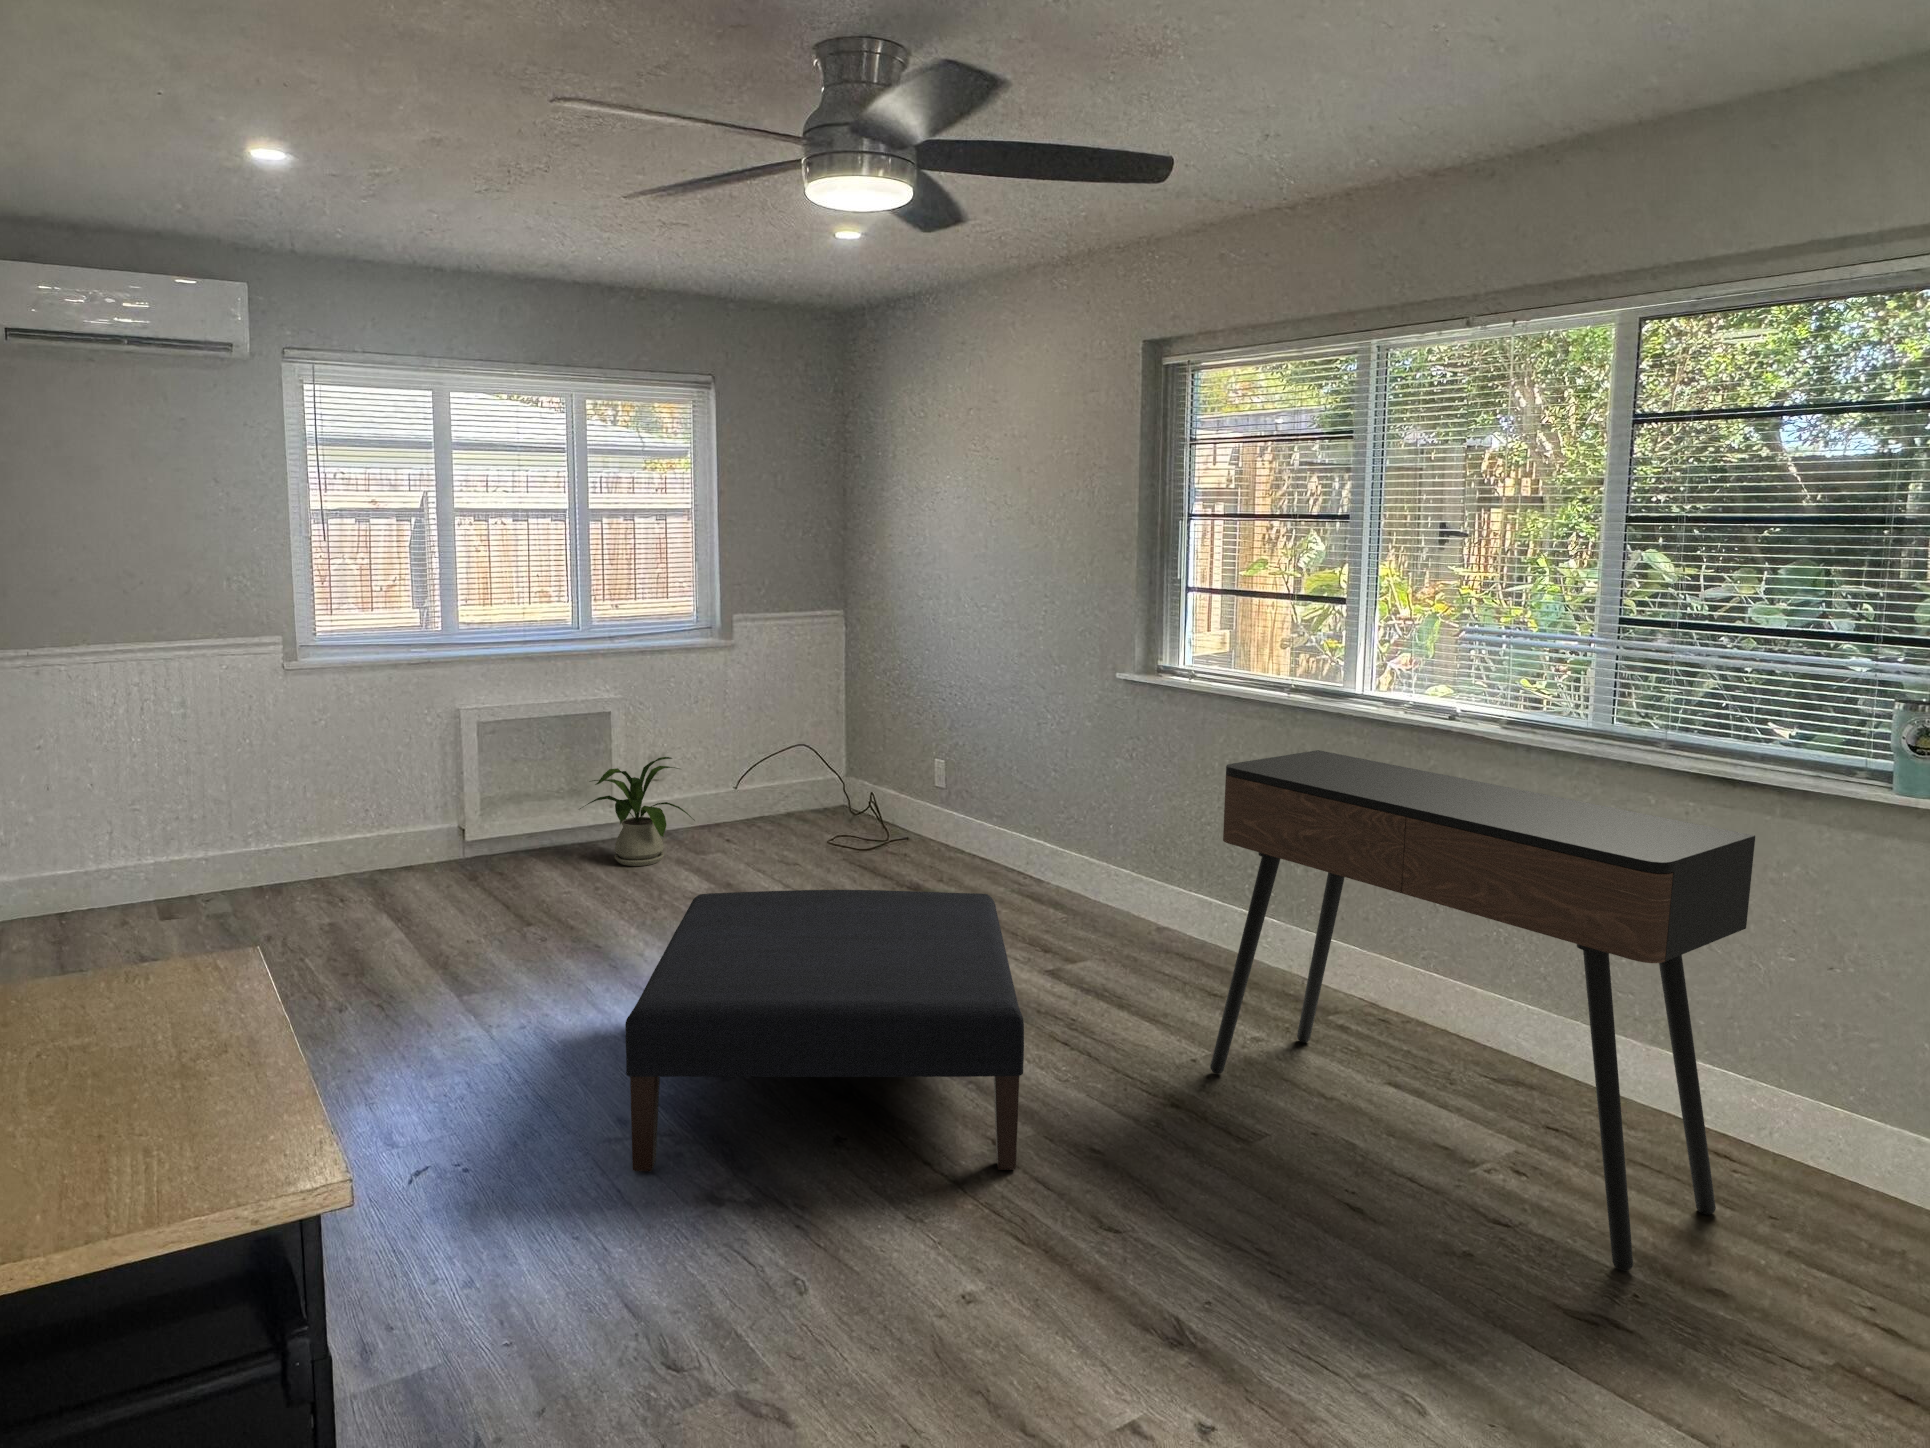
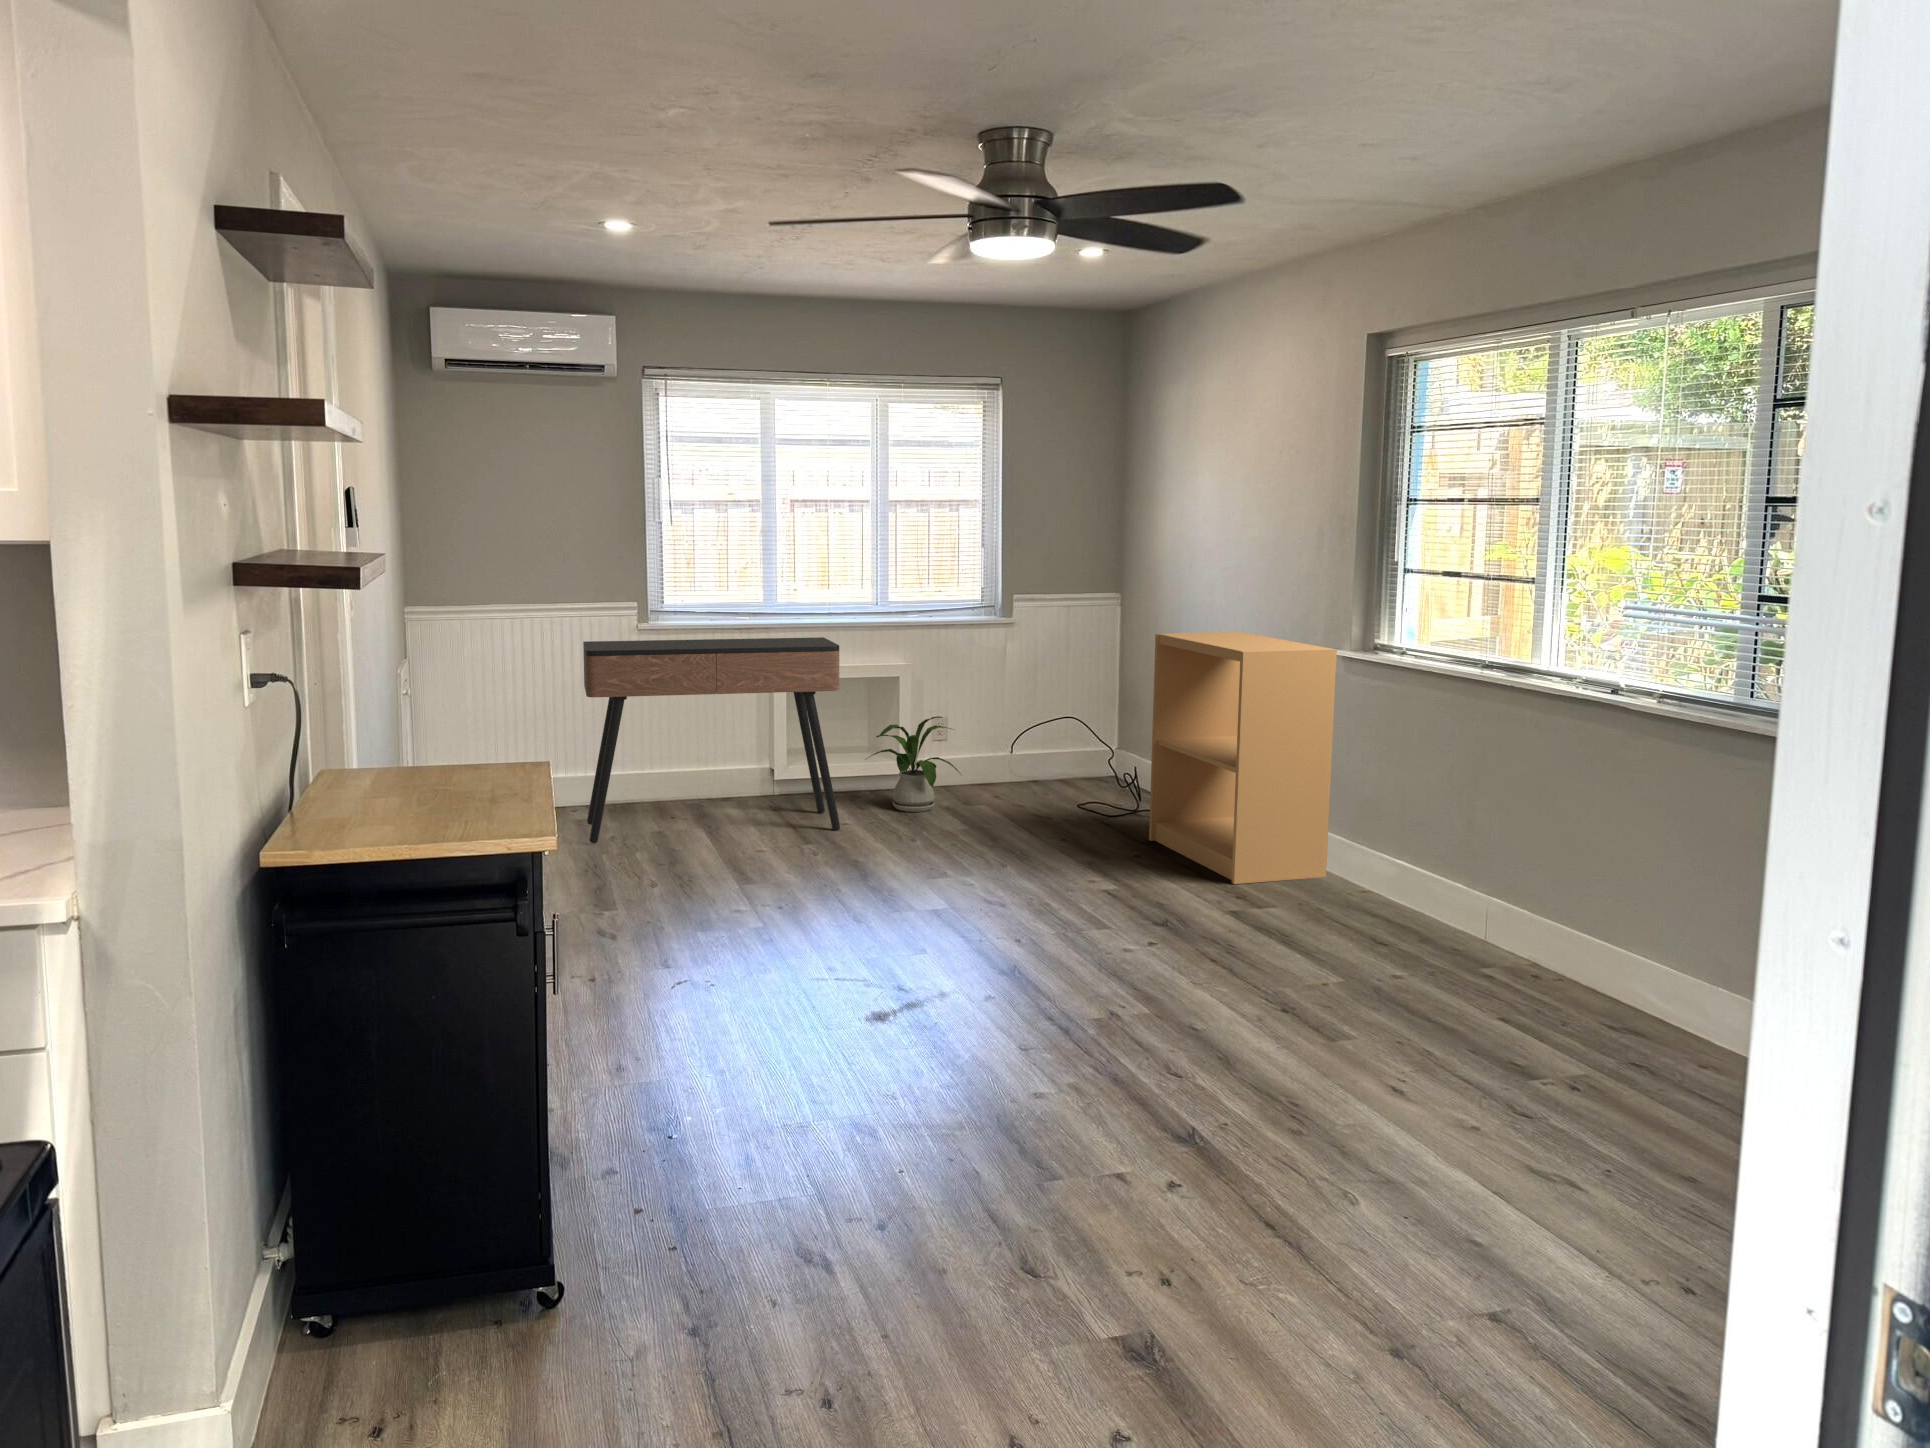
bookshelf: none [913,653,1119,930] -> present [1149,632,1337,884]
console table: present [1210,750,1755,1271] -> present [583,637,840,843]
ottoman: present [625,890,1024,1171] -> none [825,811,1165,1033]

